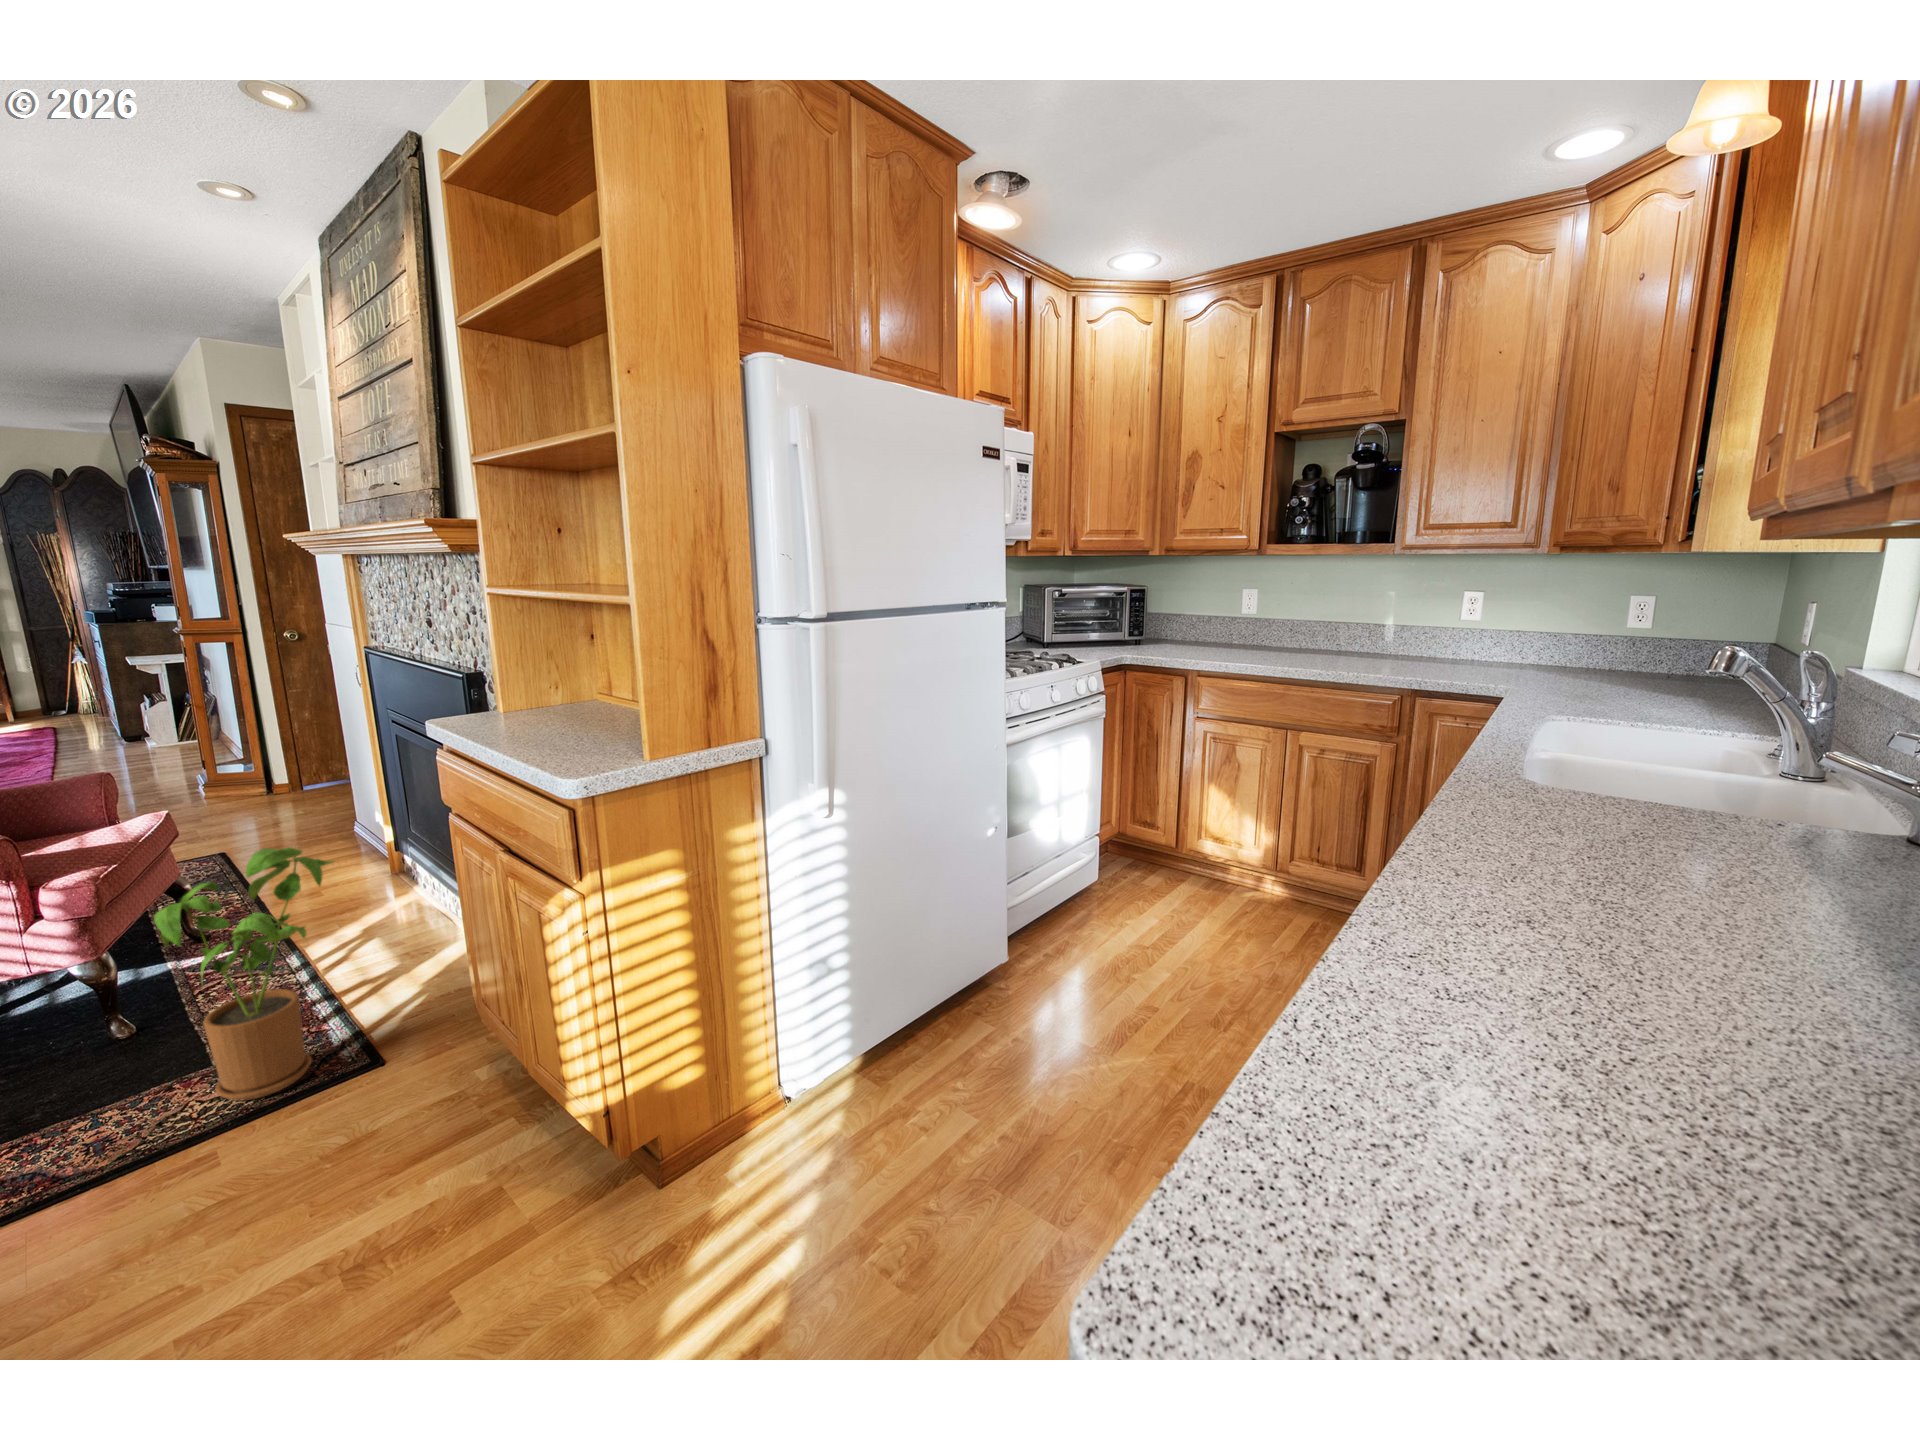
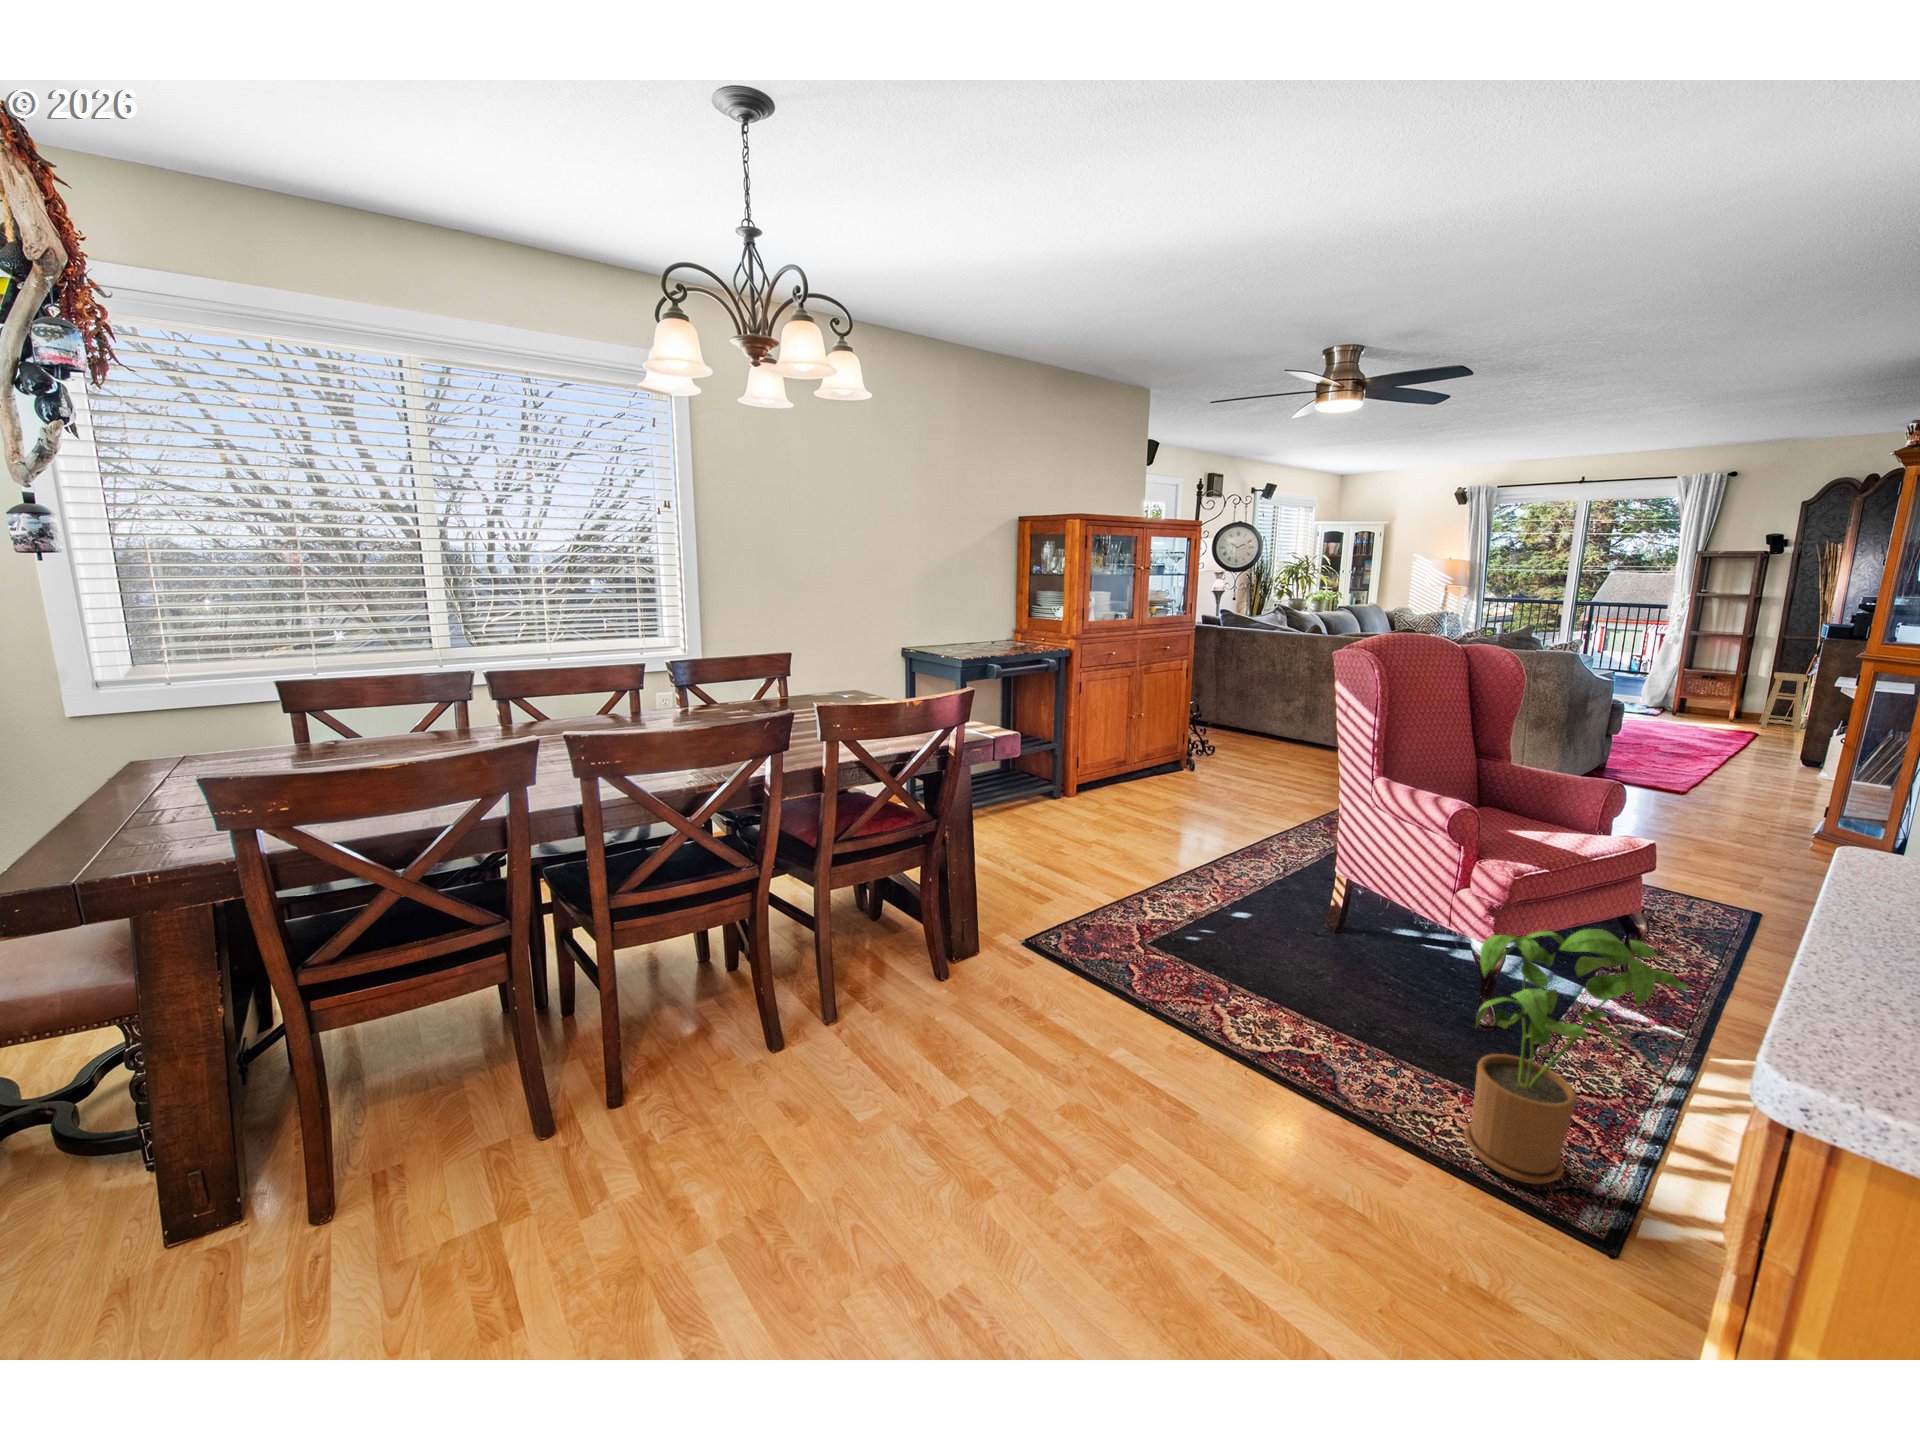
footstool: none [35,663,90,723] -> present [1759,672,1808,732]

